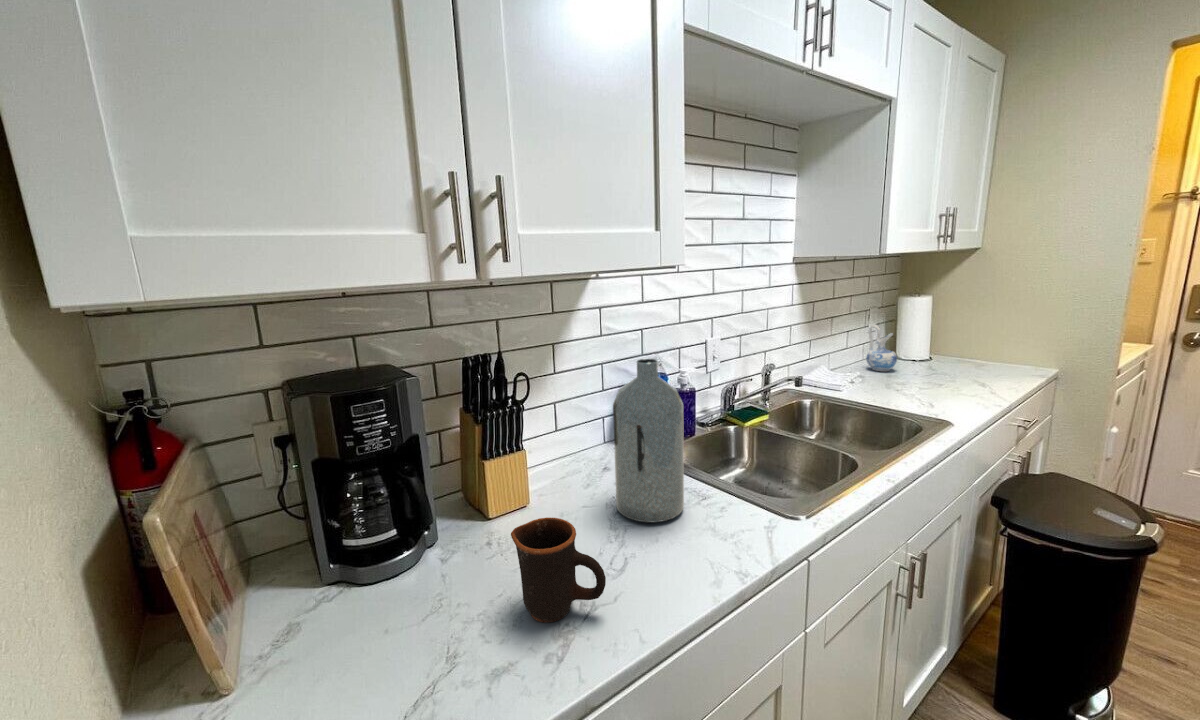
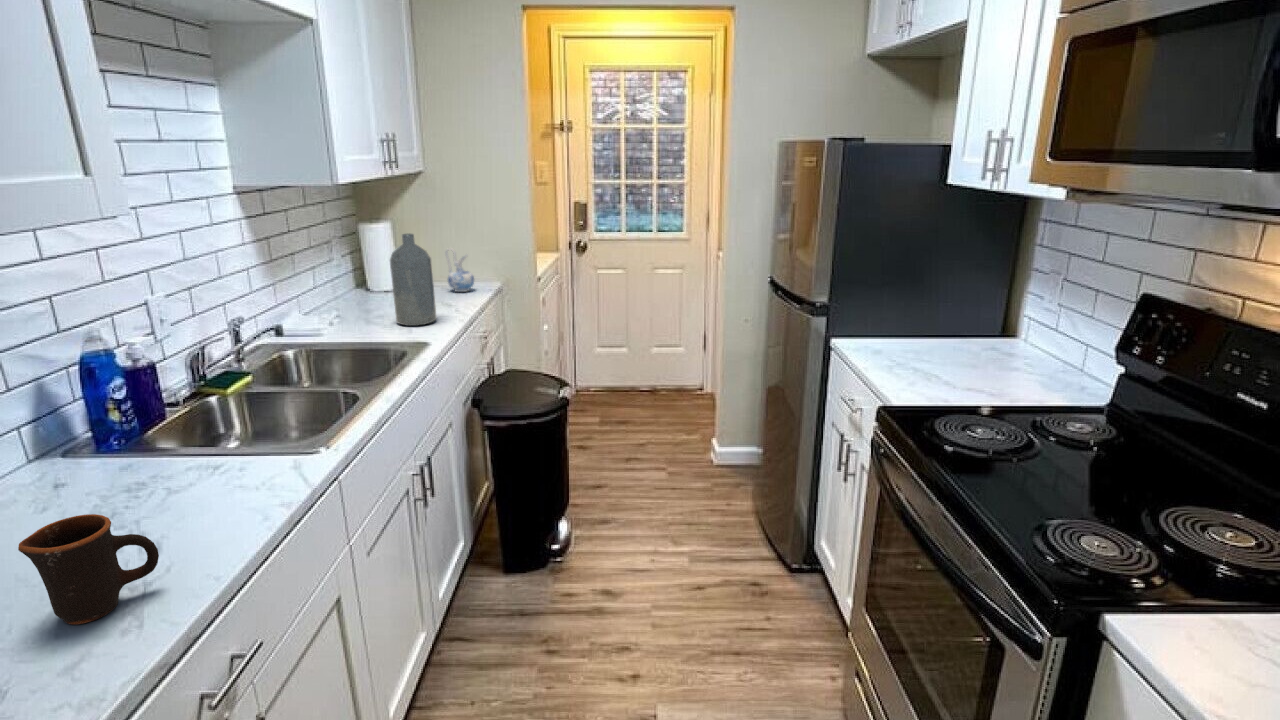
ceramic pitcher: present [866,325,897,371] -> present [445,248,474,292]
bottle: present [613,359,684,522] -> present [390,234,437,326]

